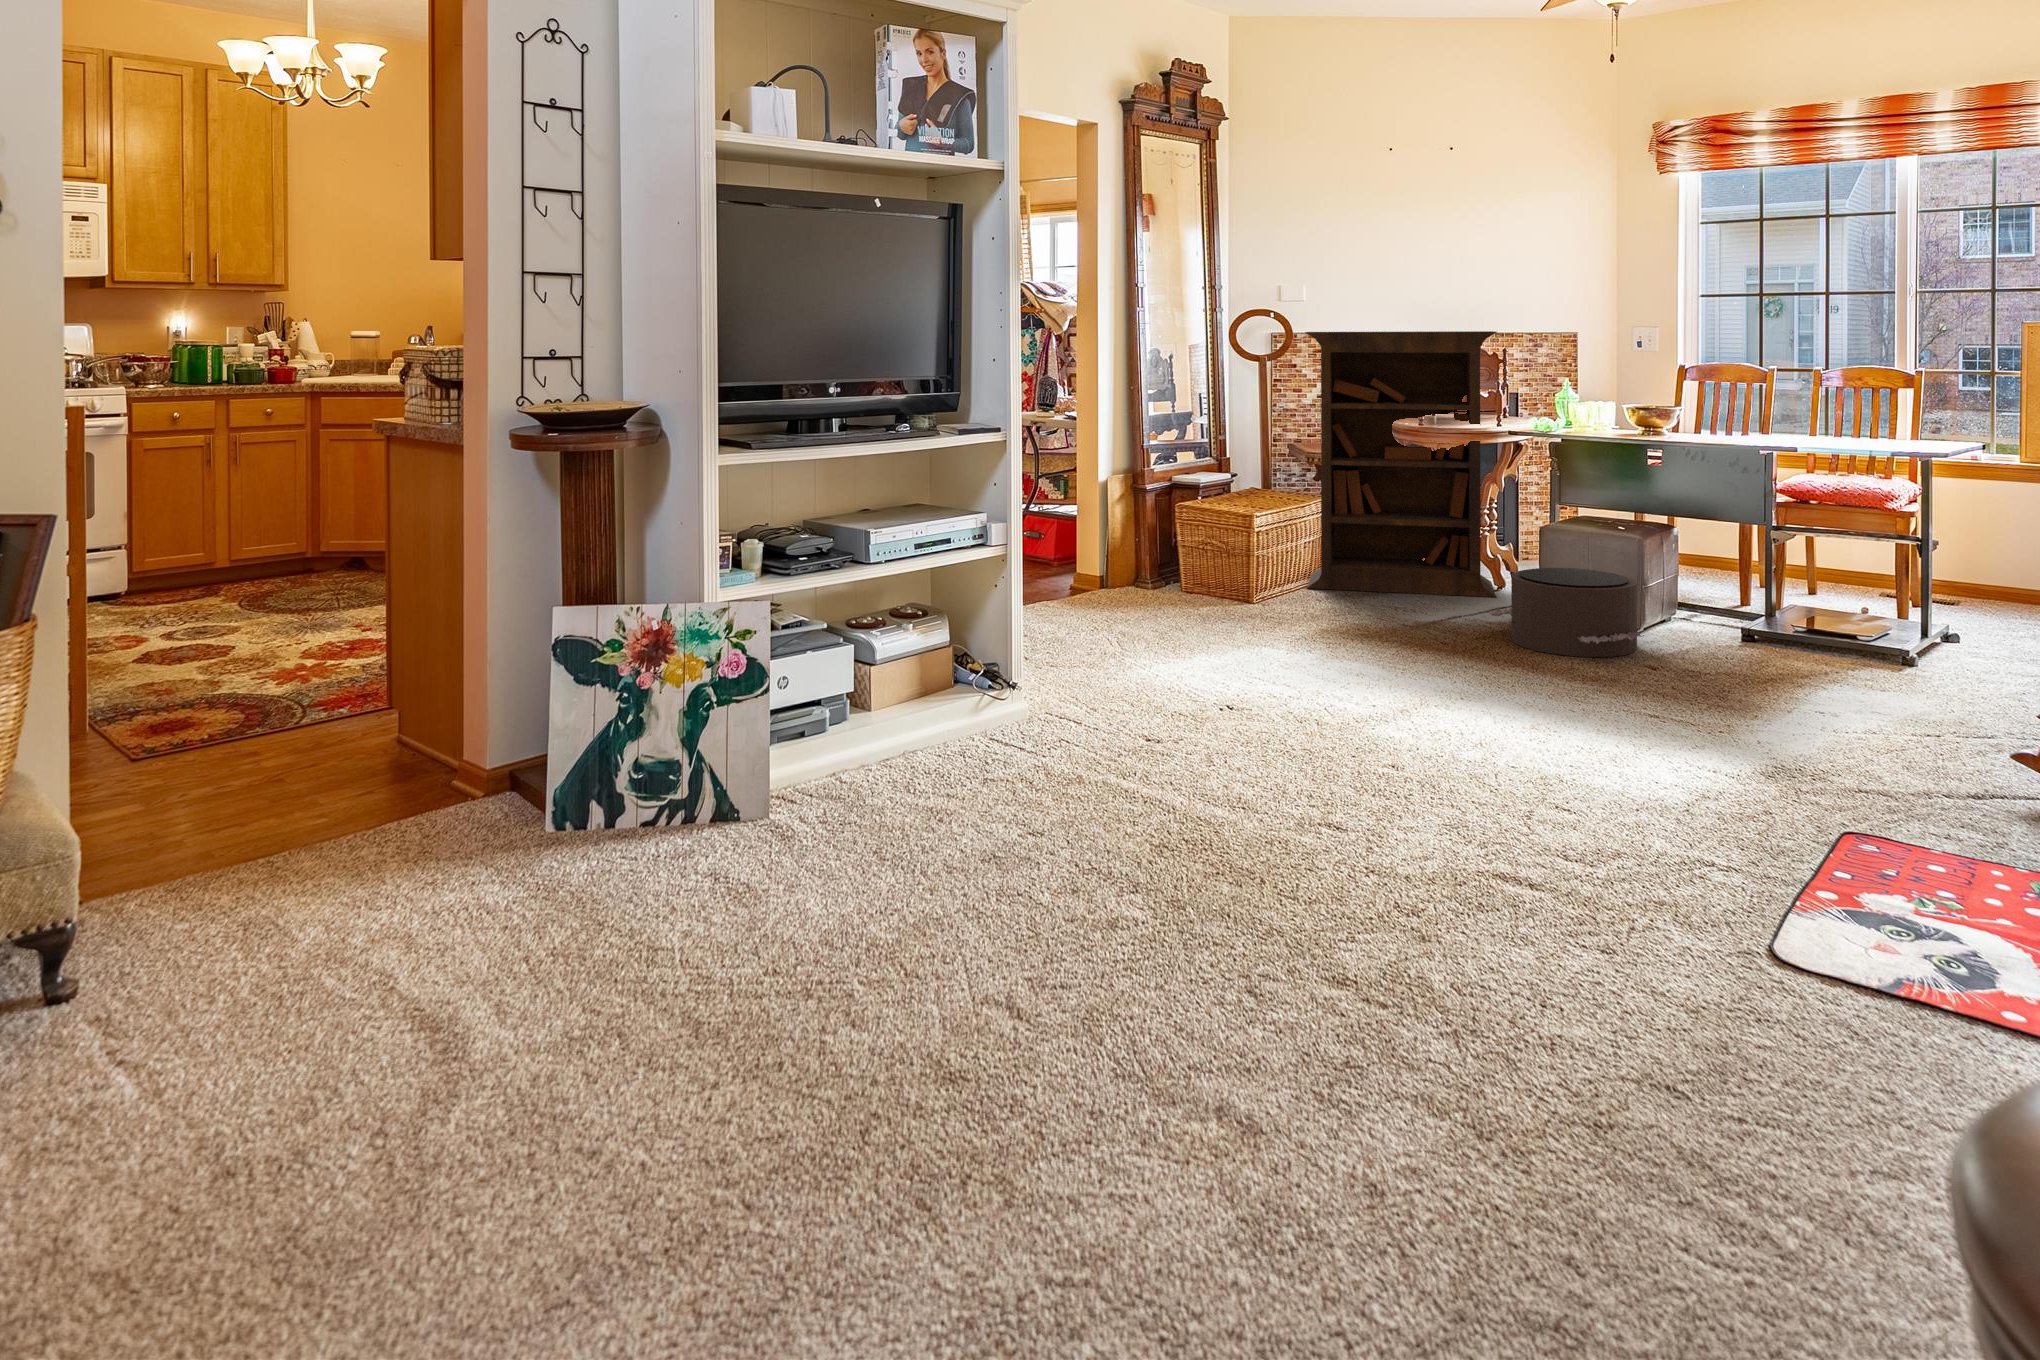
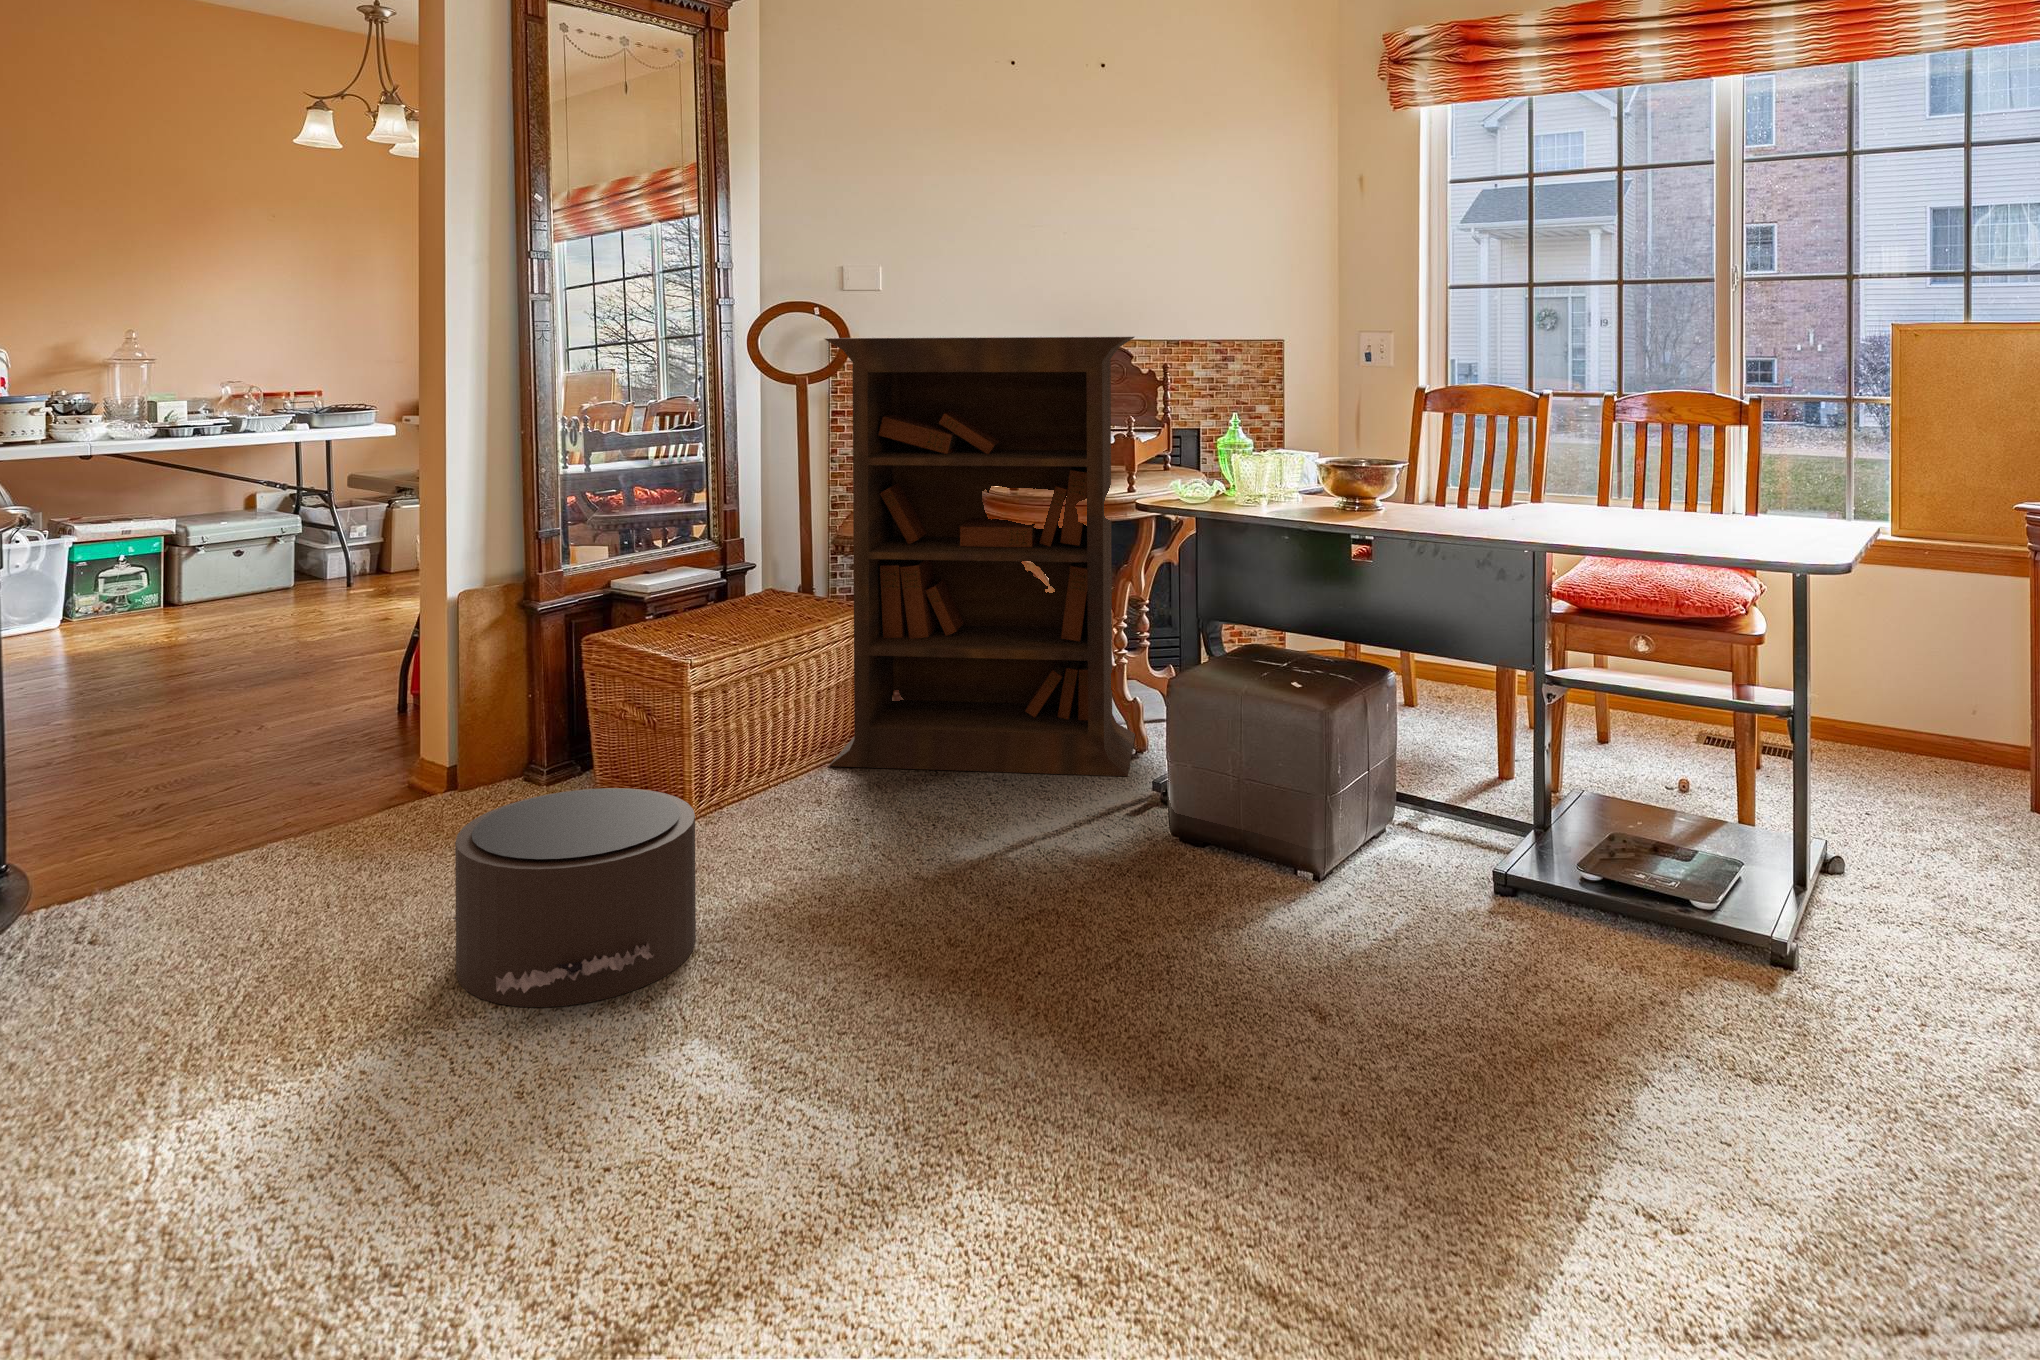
pouf: present [1489,568,1644,657] -> present [453,788,696,1007]

